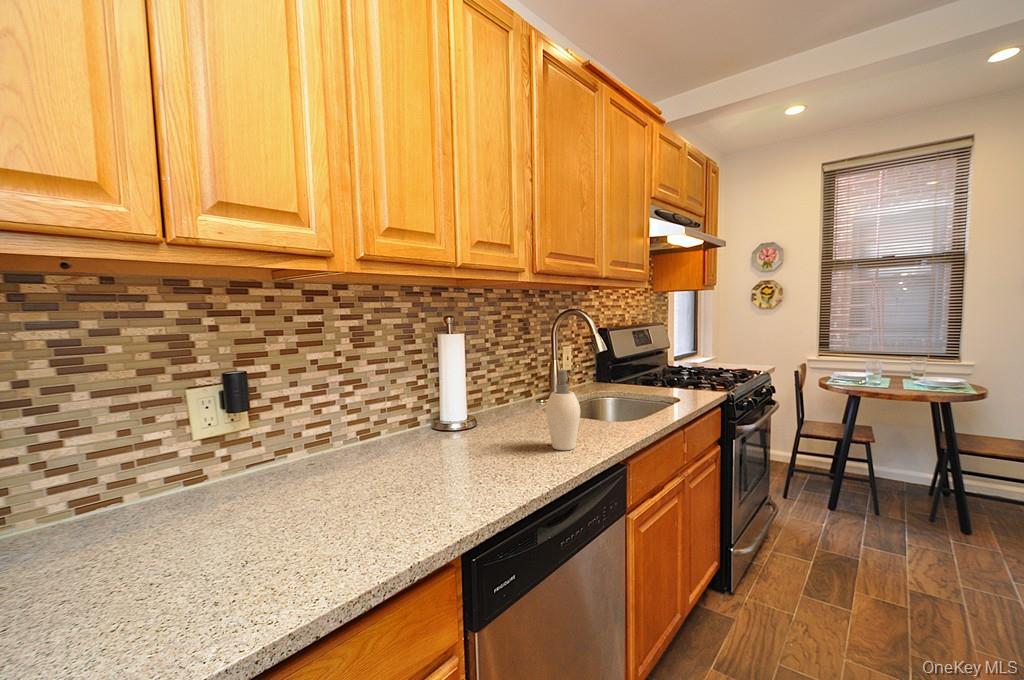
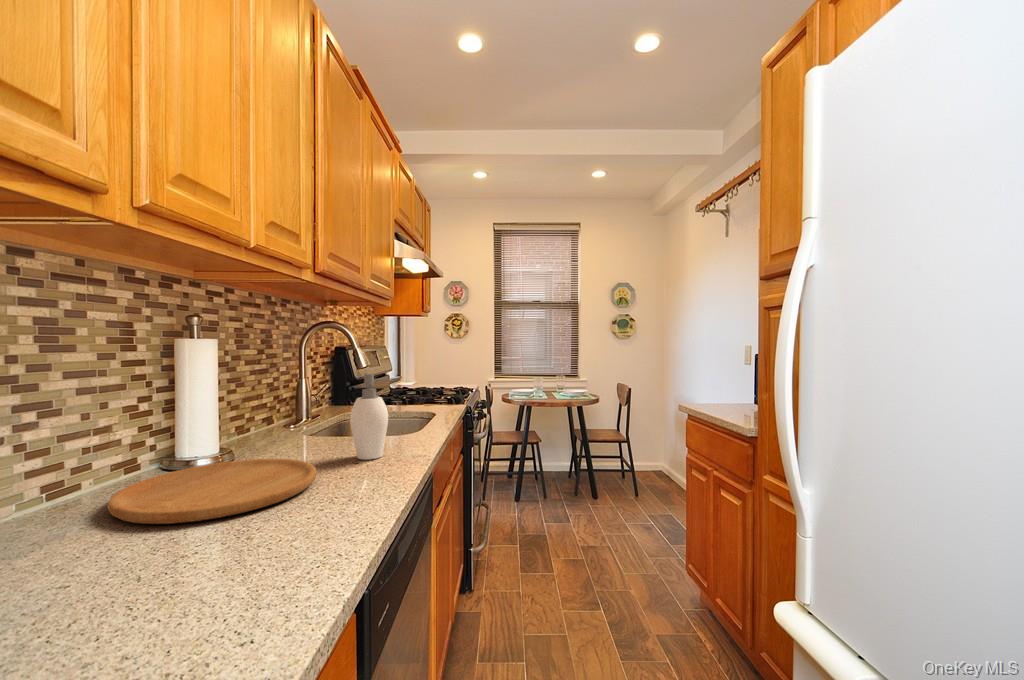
cutting board: none [373,431,505,480] -> present [108,459,316,524]

